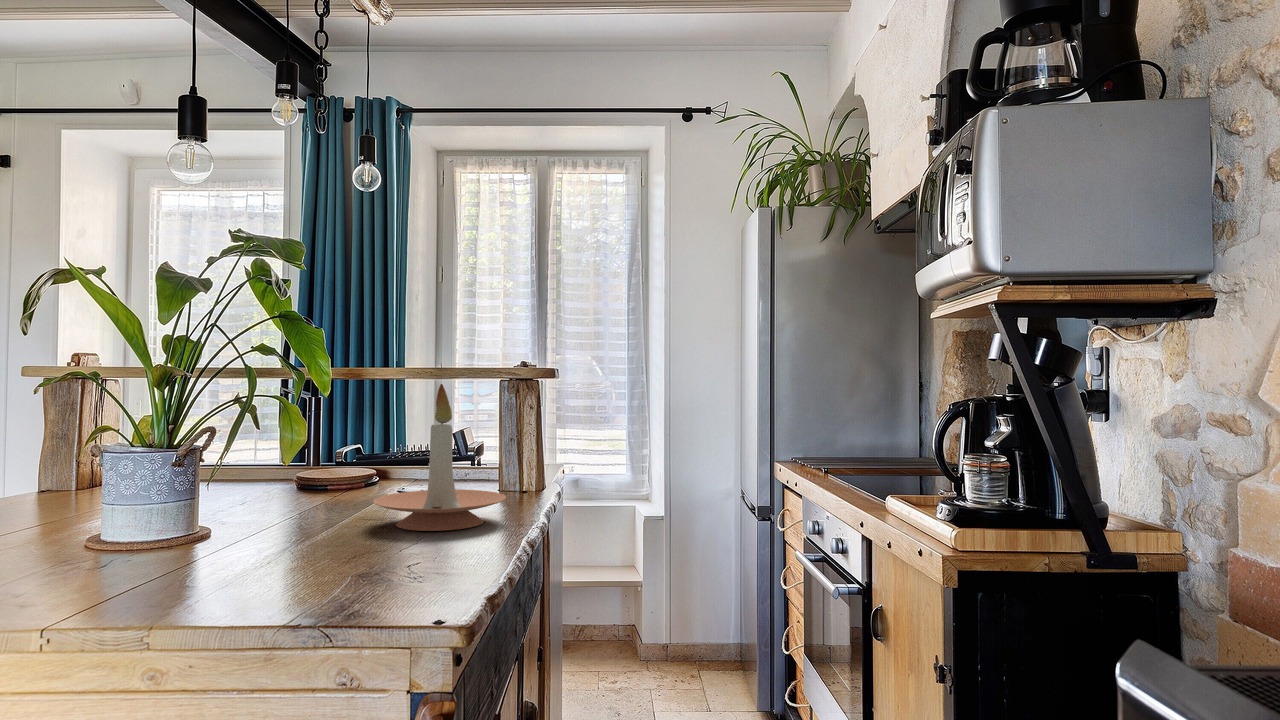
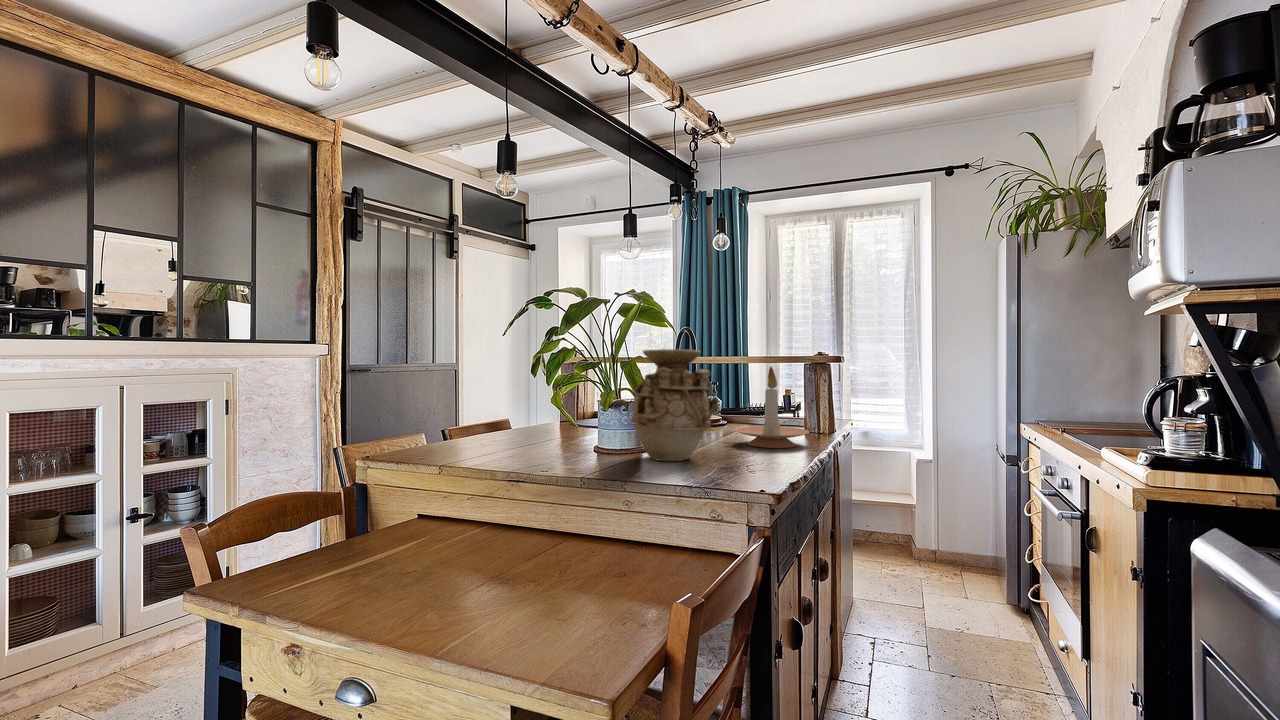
vase: none [134,347,340,584] -> present [631,349,719,461]

